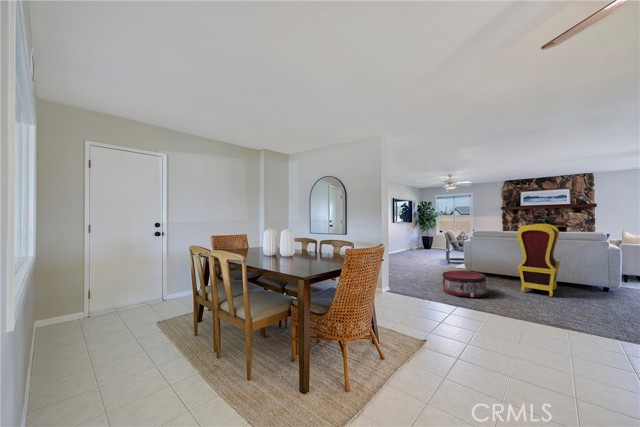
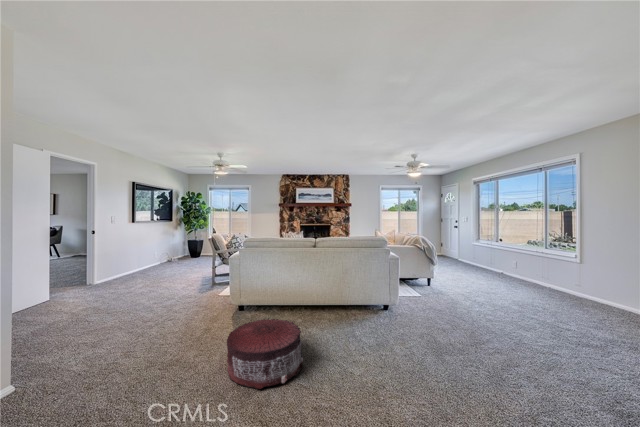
armchair: present [517,224,560,297] -> none [328,229,375,332]

